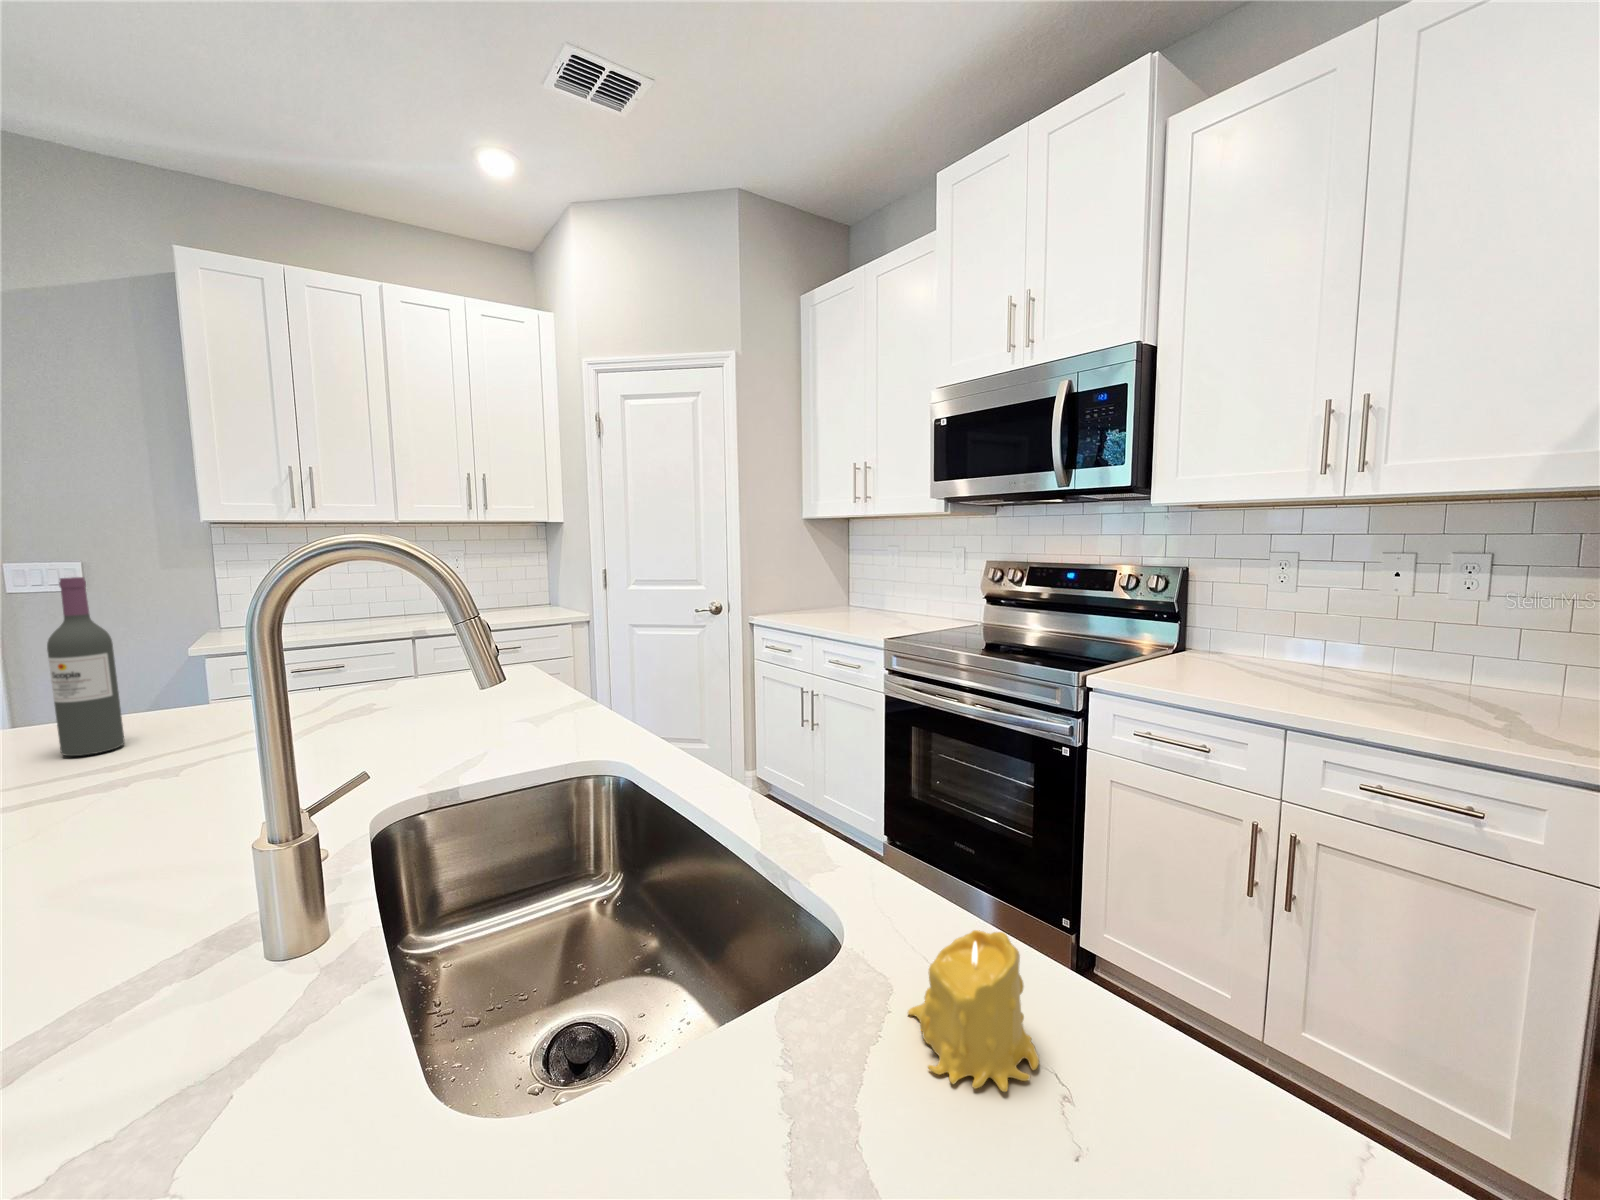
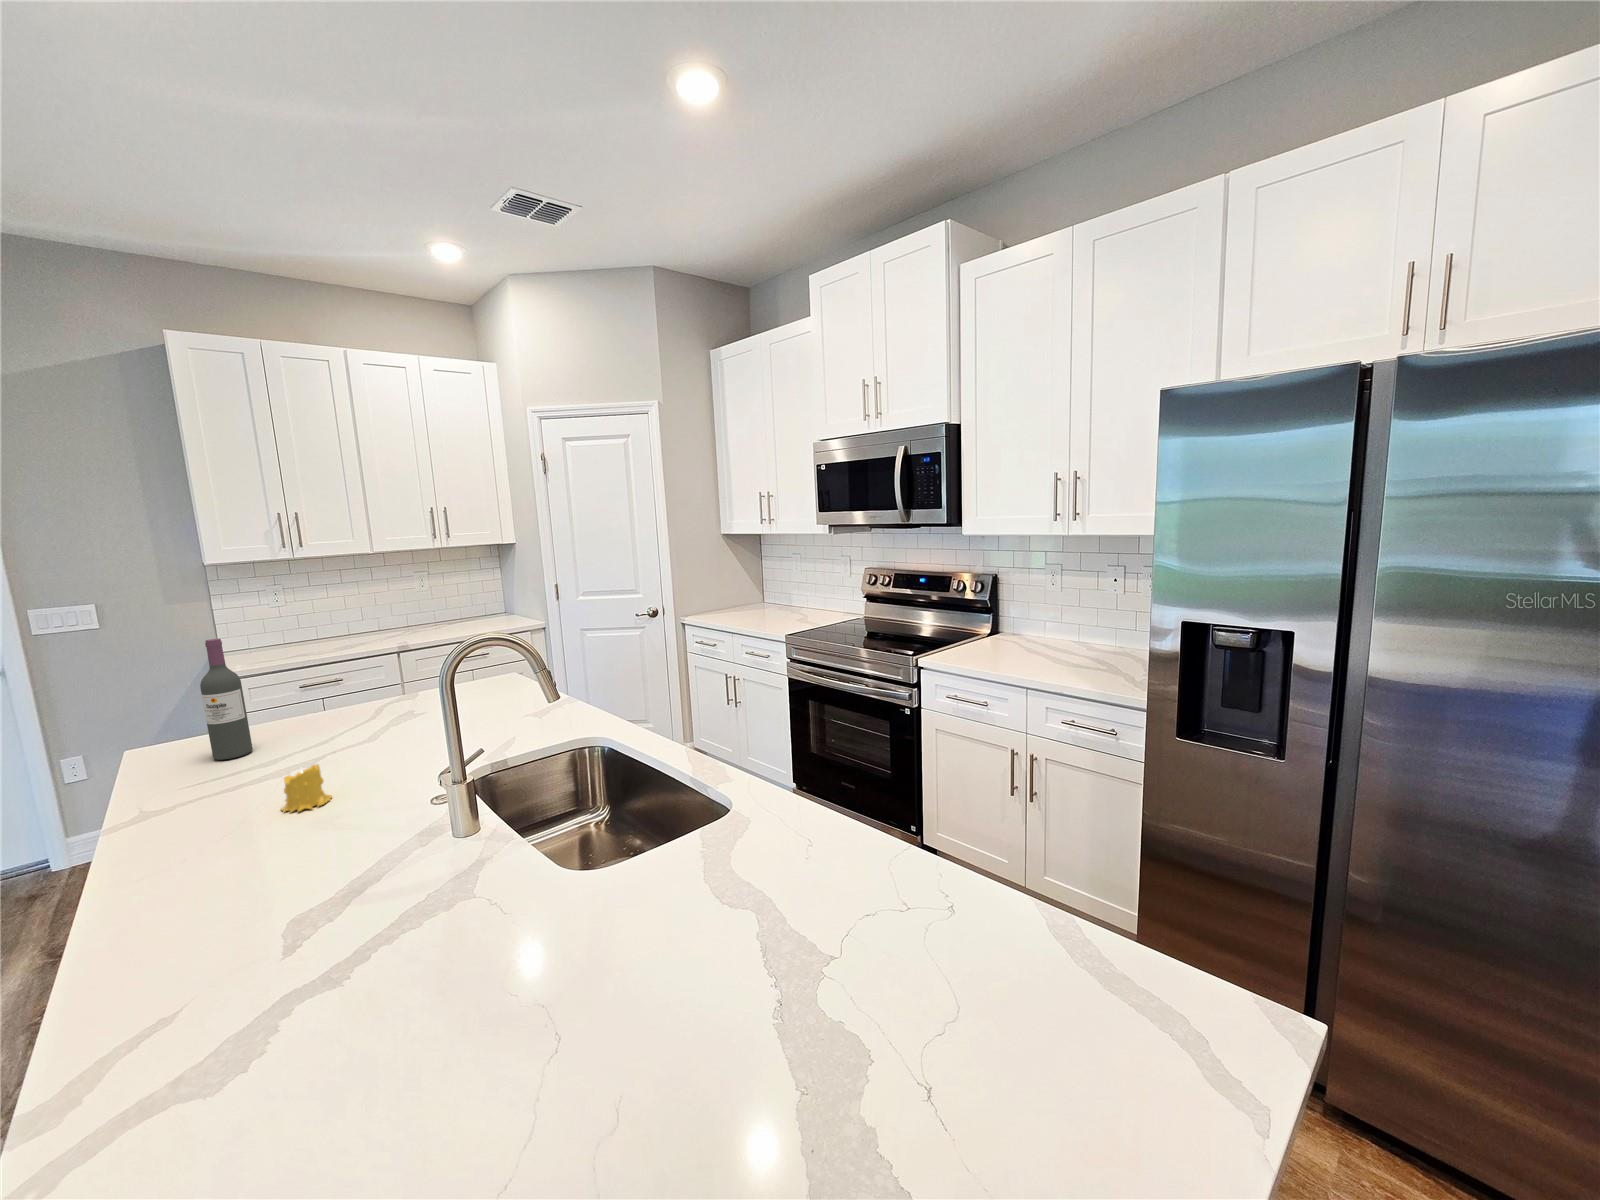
candle: present [908,930,1039,1092] -> present [281,765,332,812]

